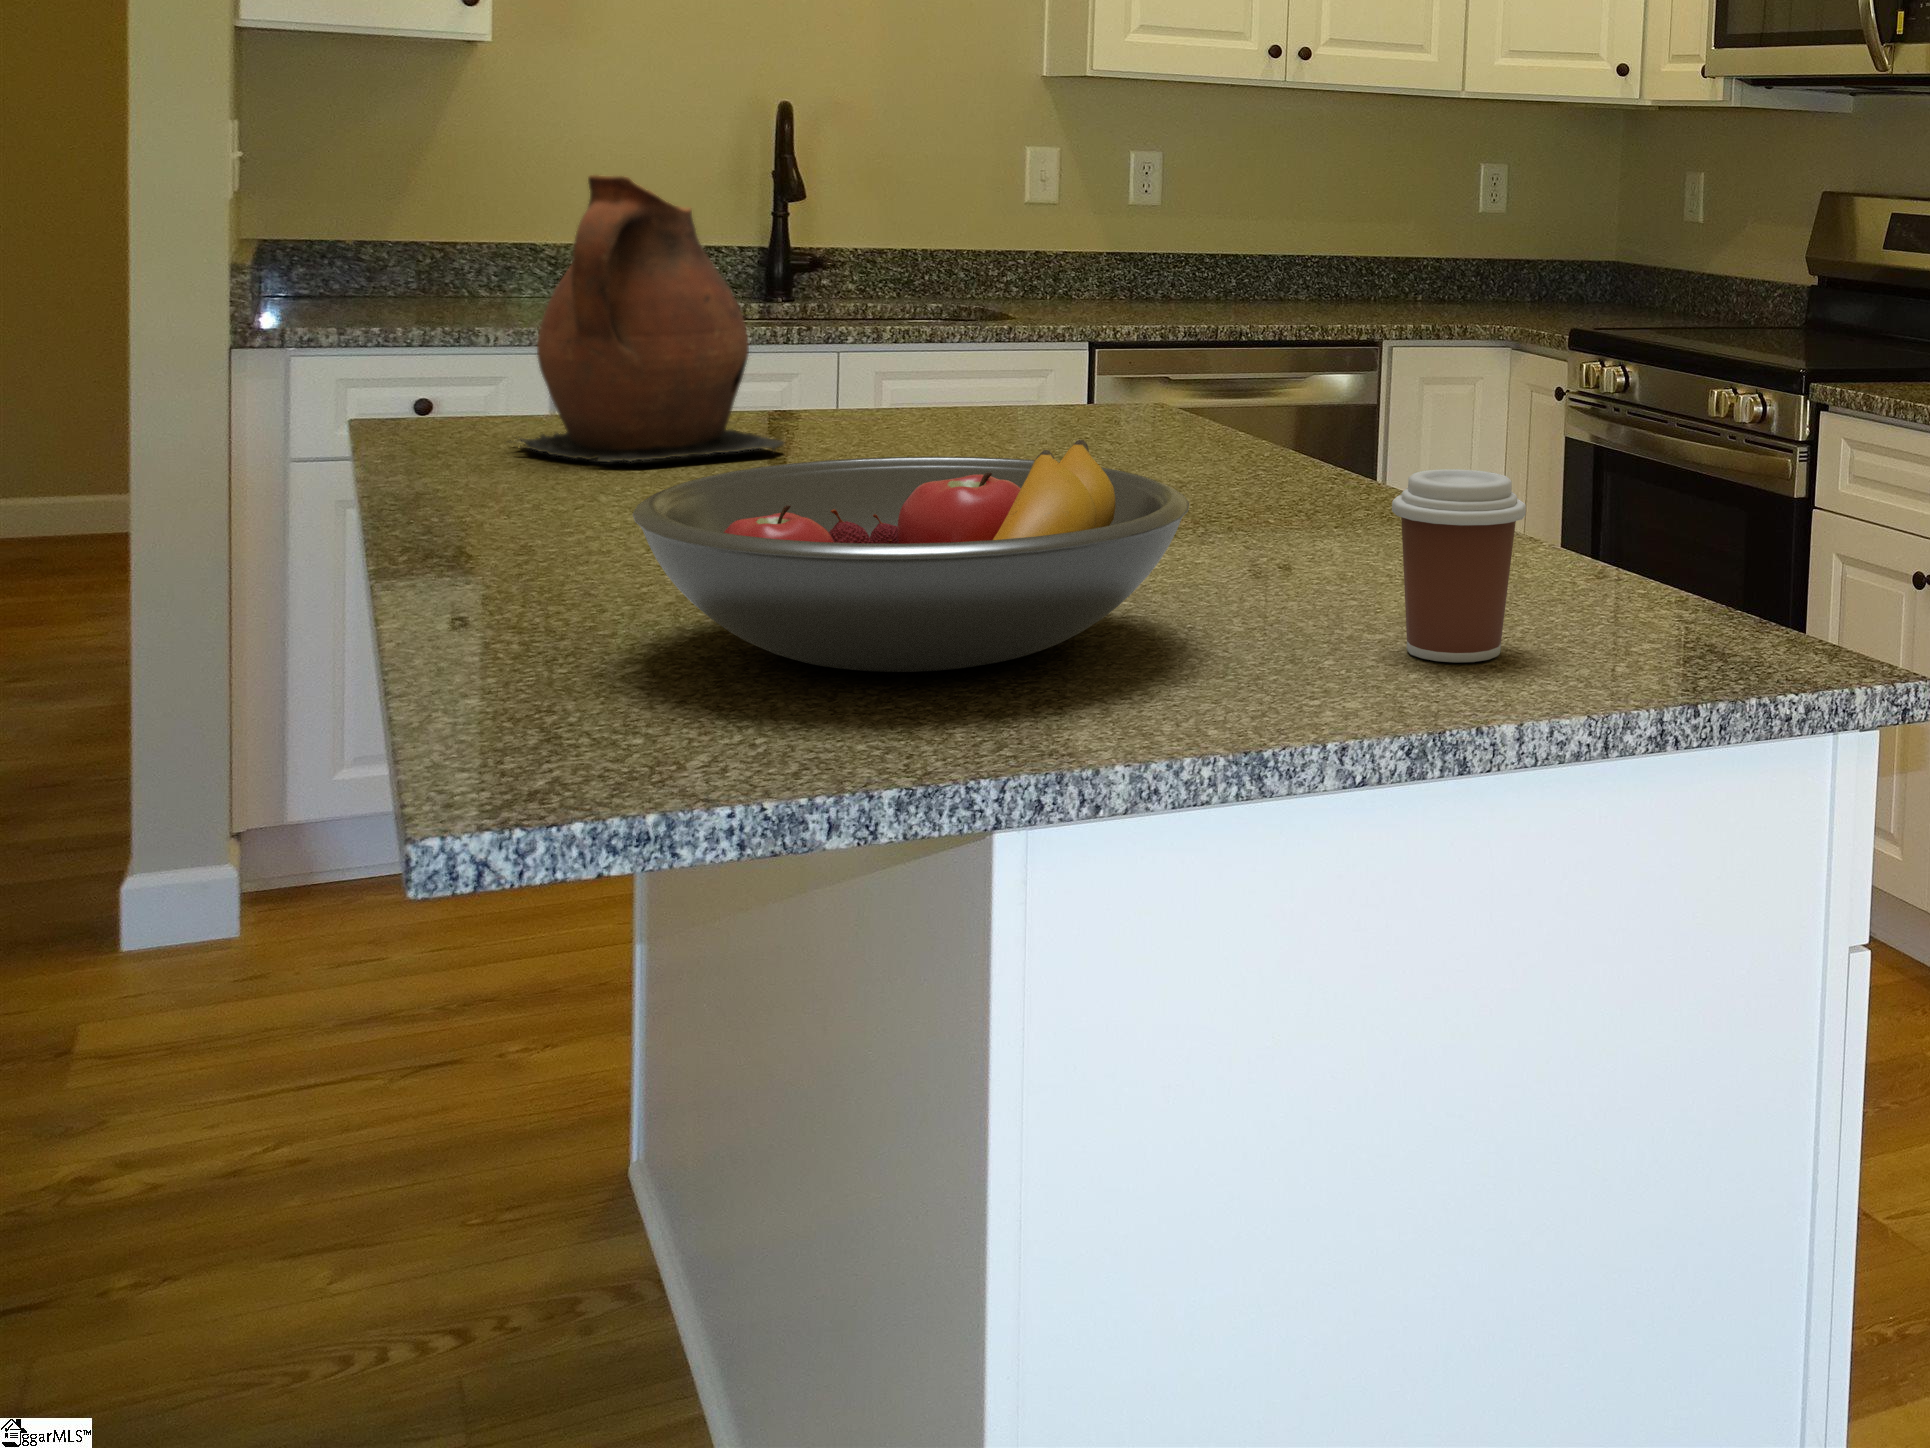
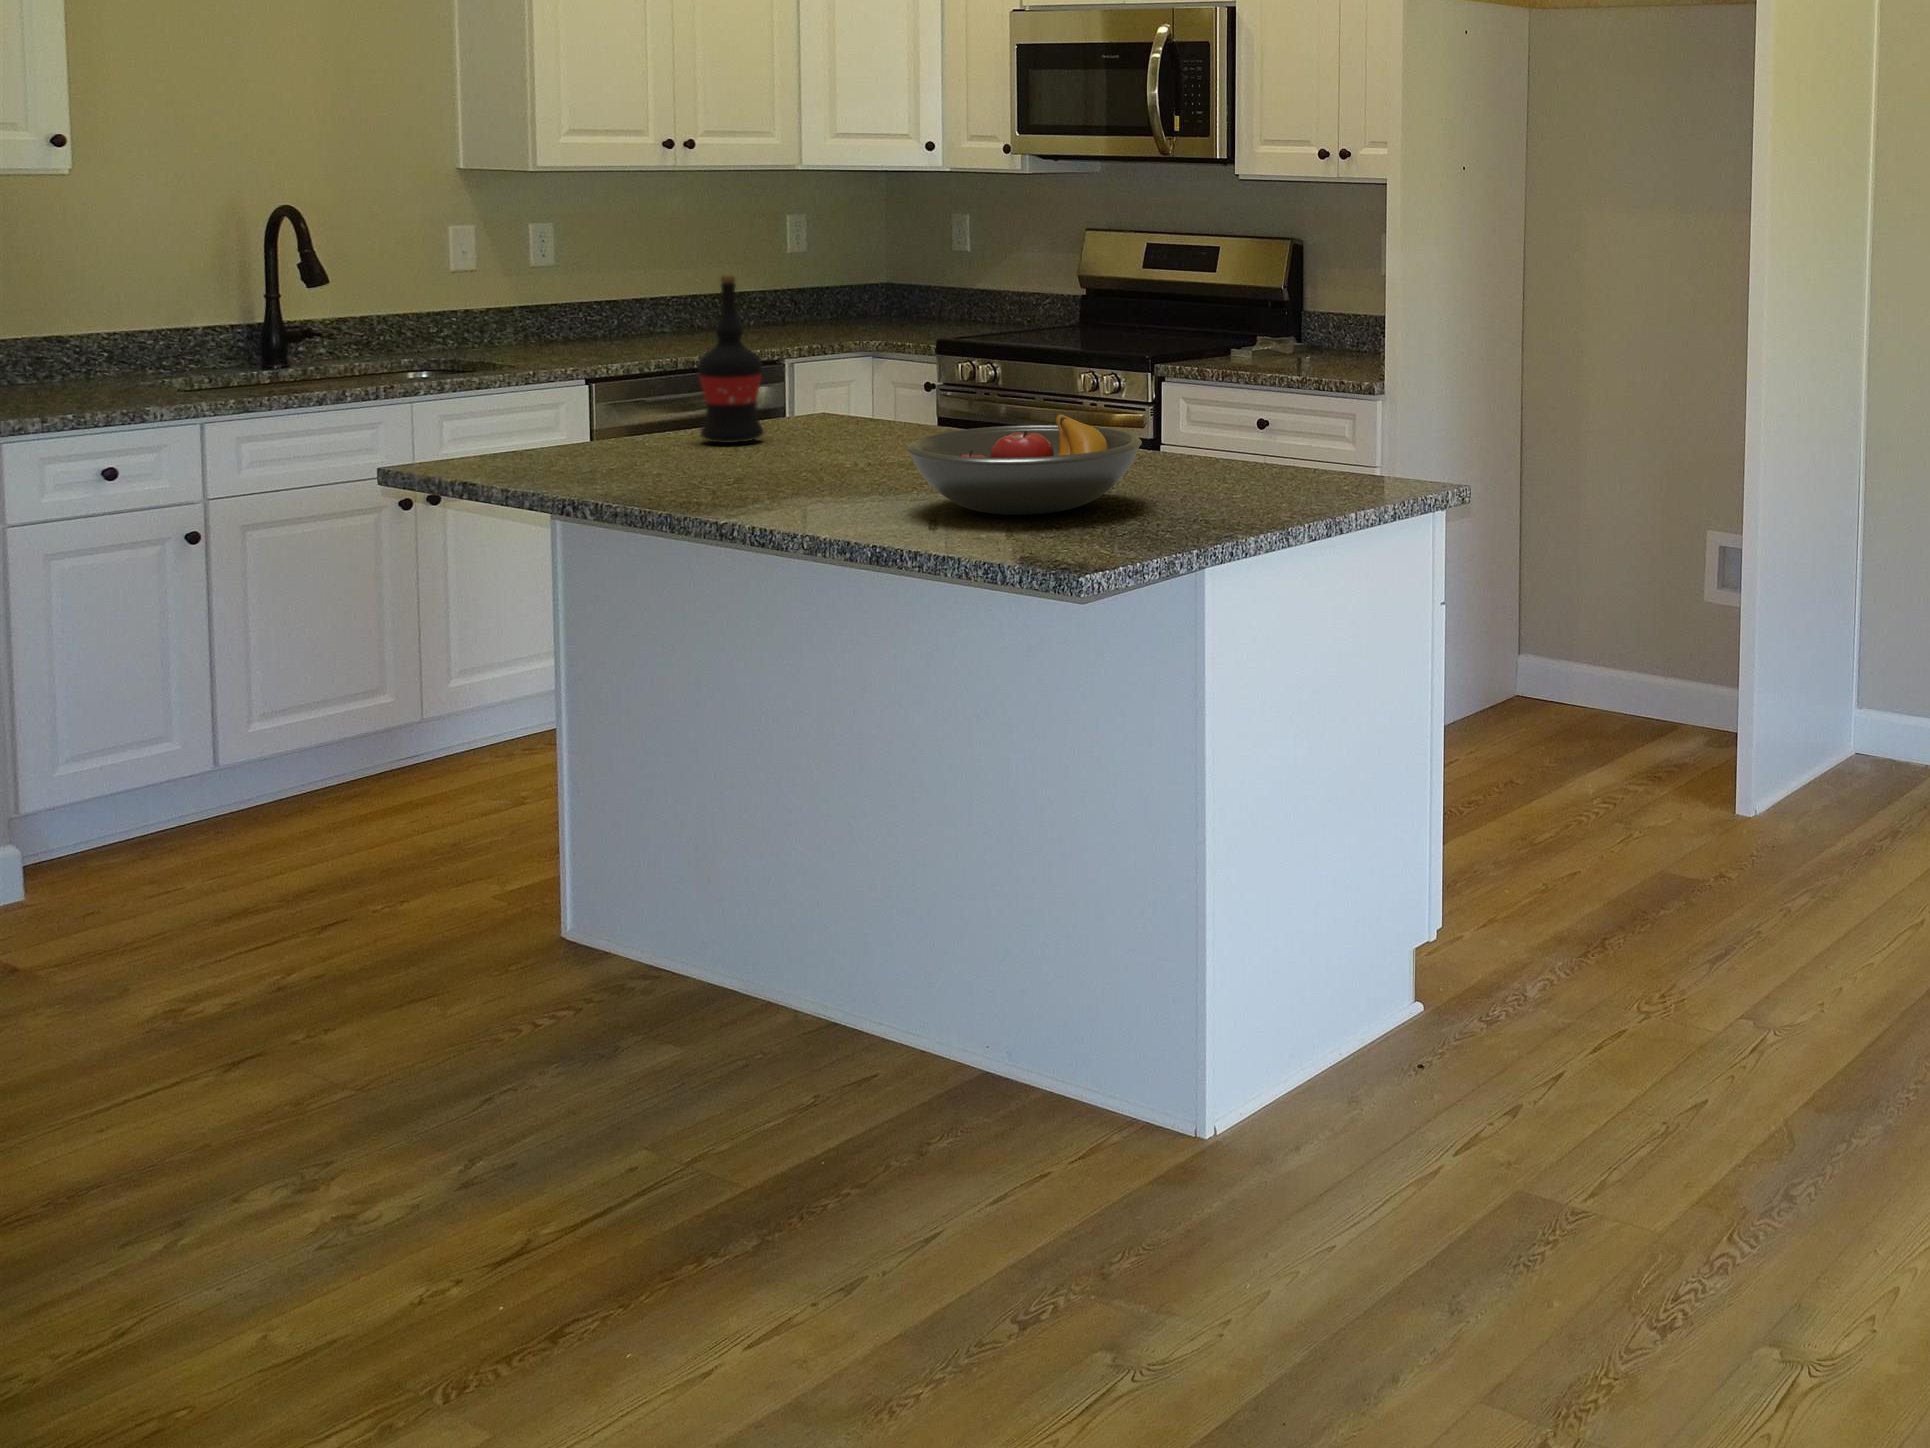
wine bottle: none [857,165,960,443] -> present [698,275,764,443]
ceramic pitcher: present [509,175,784,463] -> none [520,297,690,466]
coffee cup: present [1392,469,1526,662] -> none [1204,409,1262,490]

